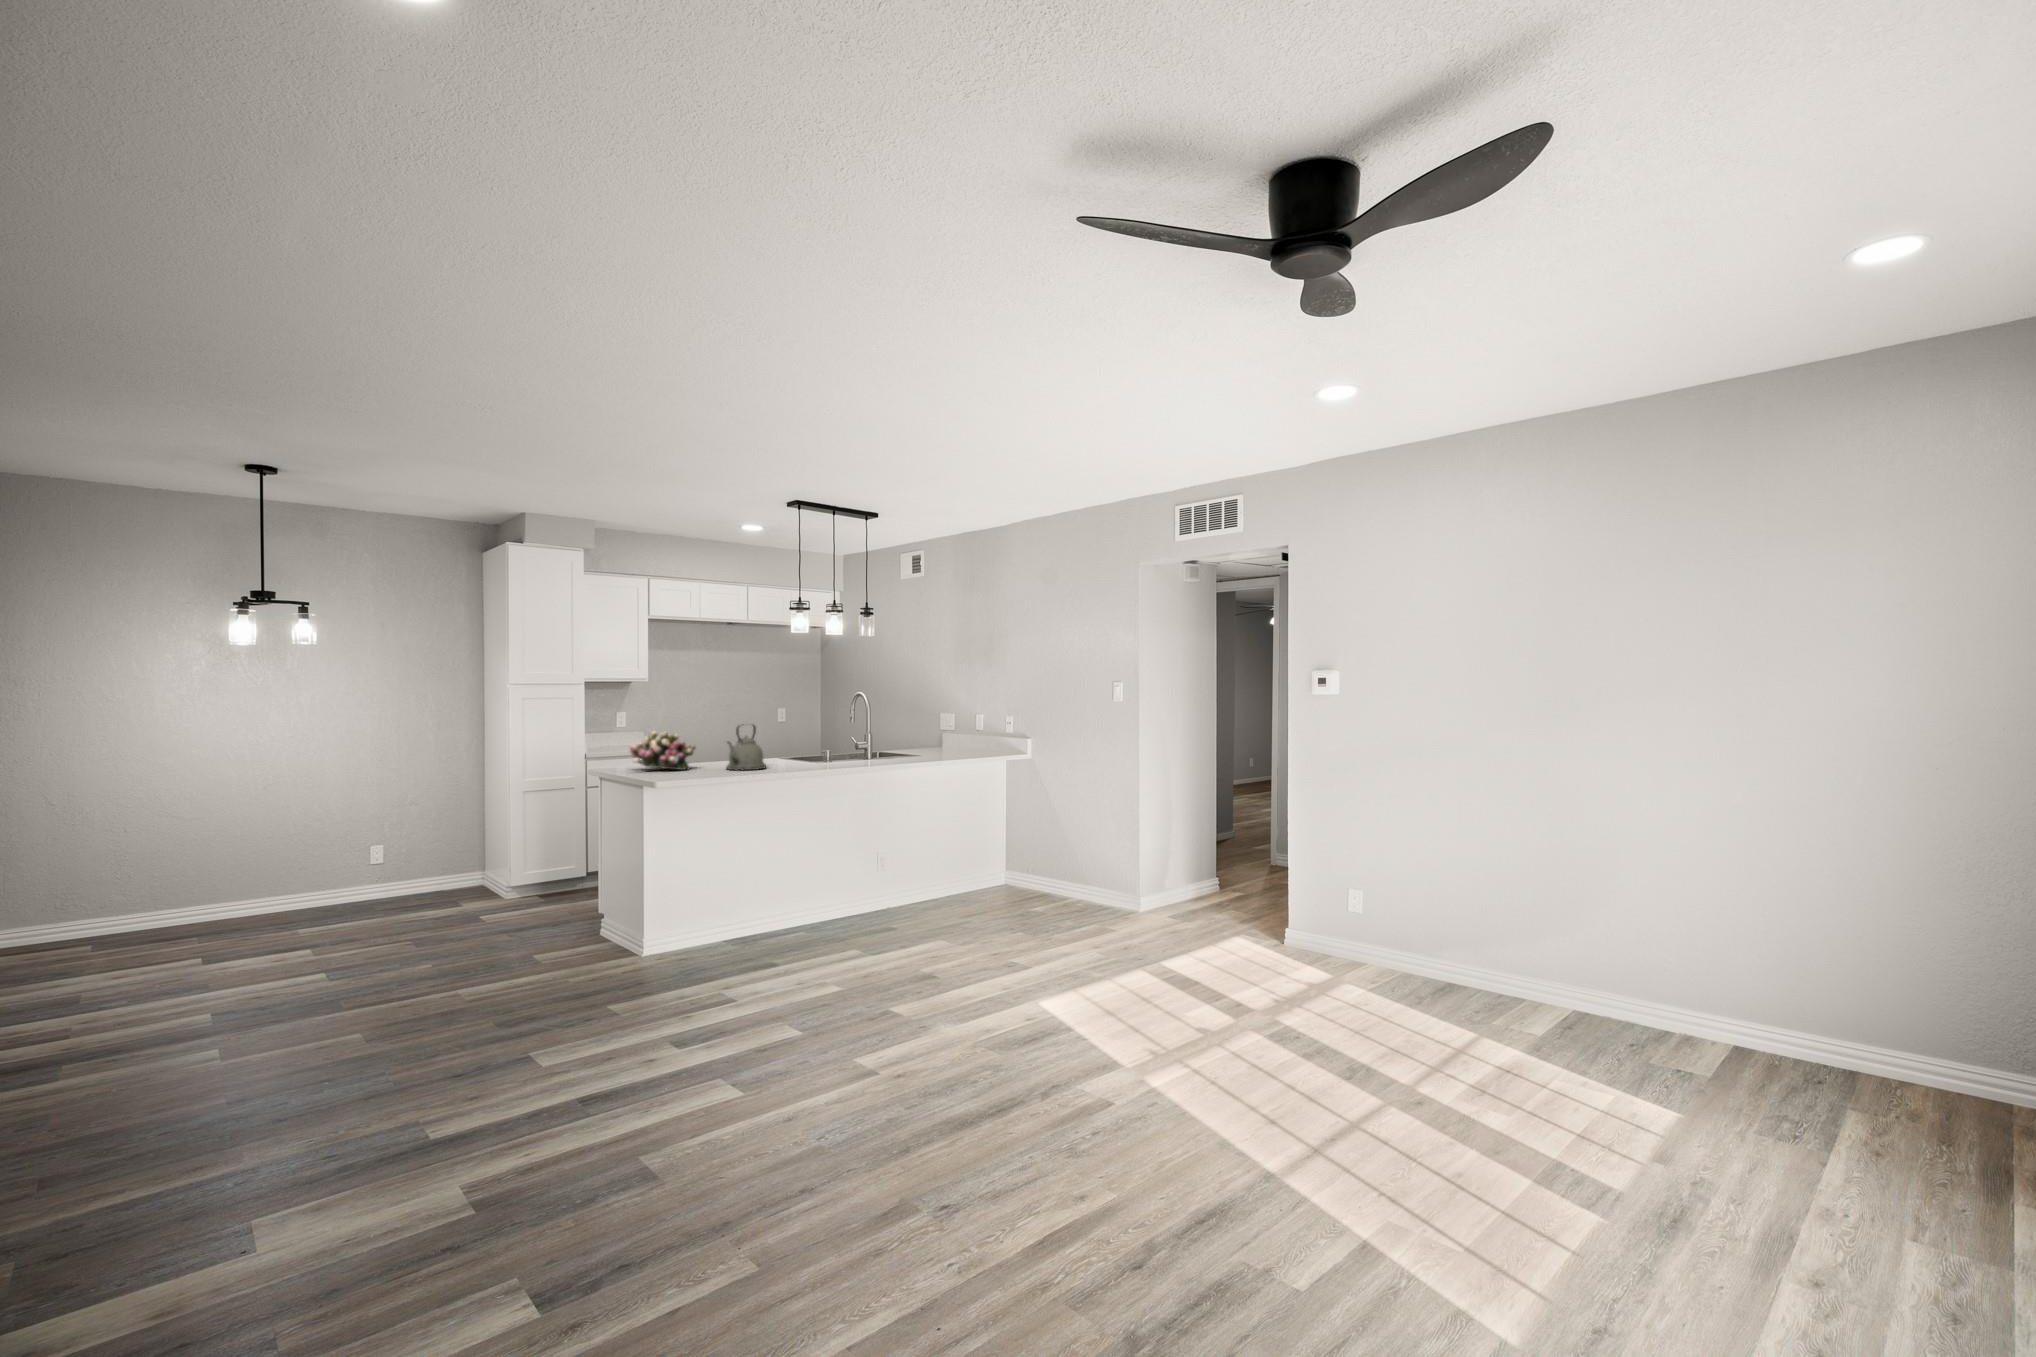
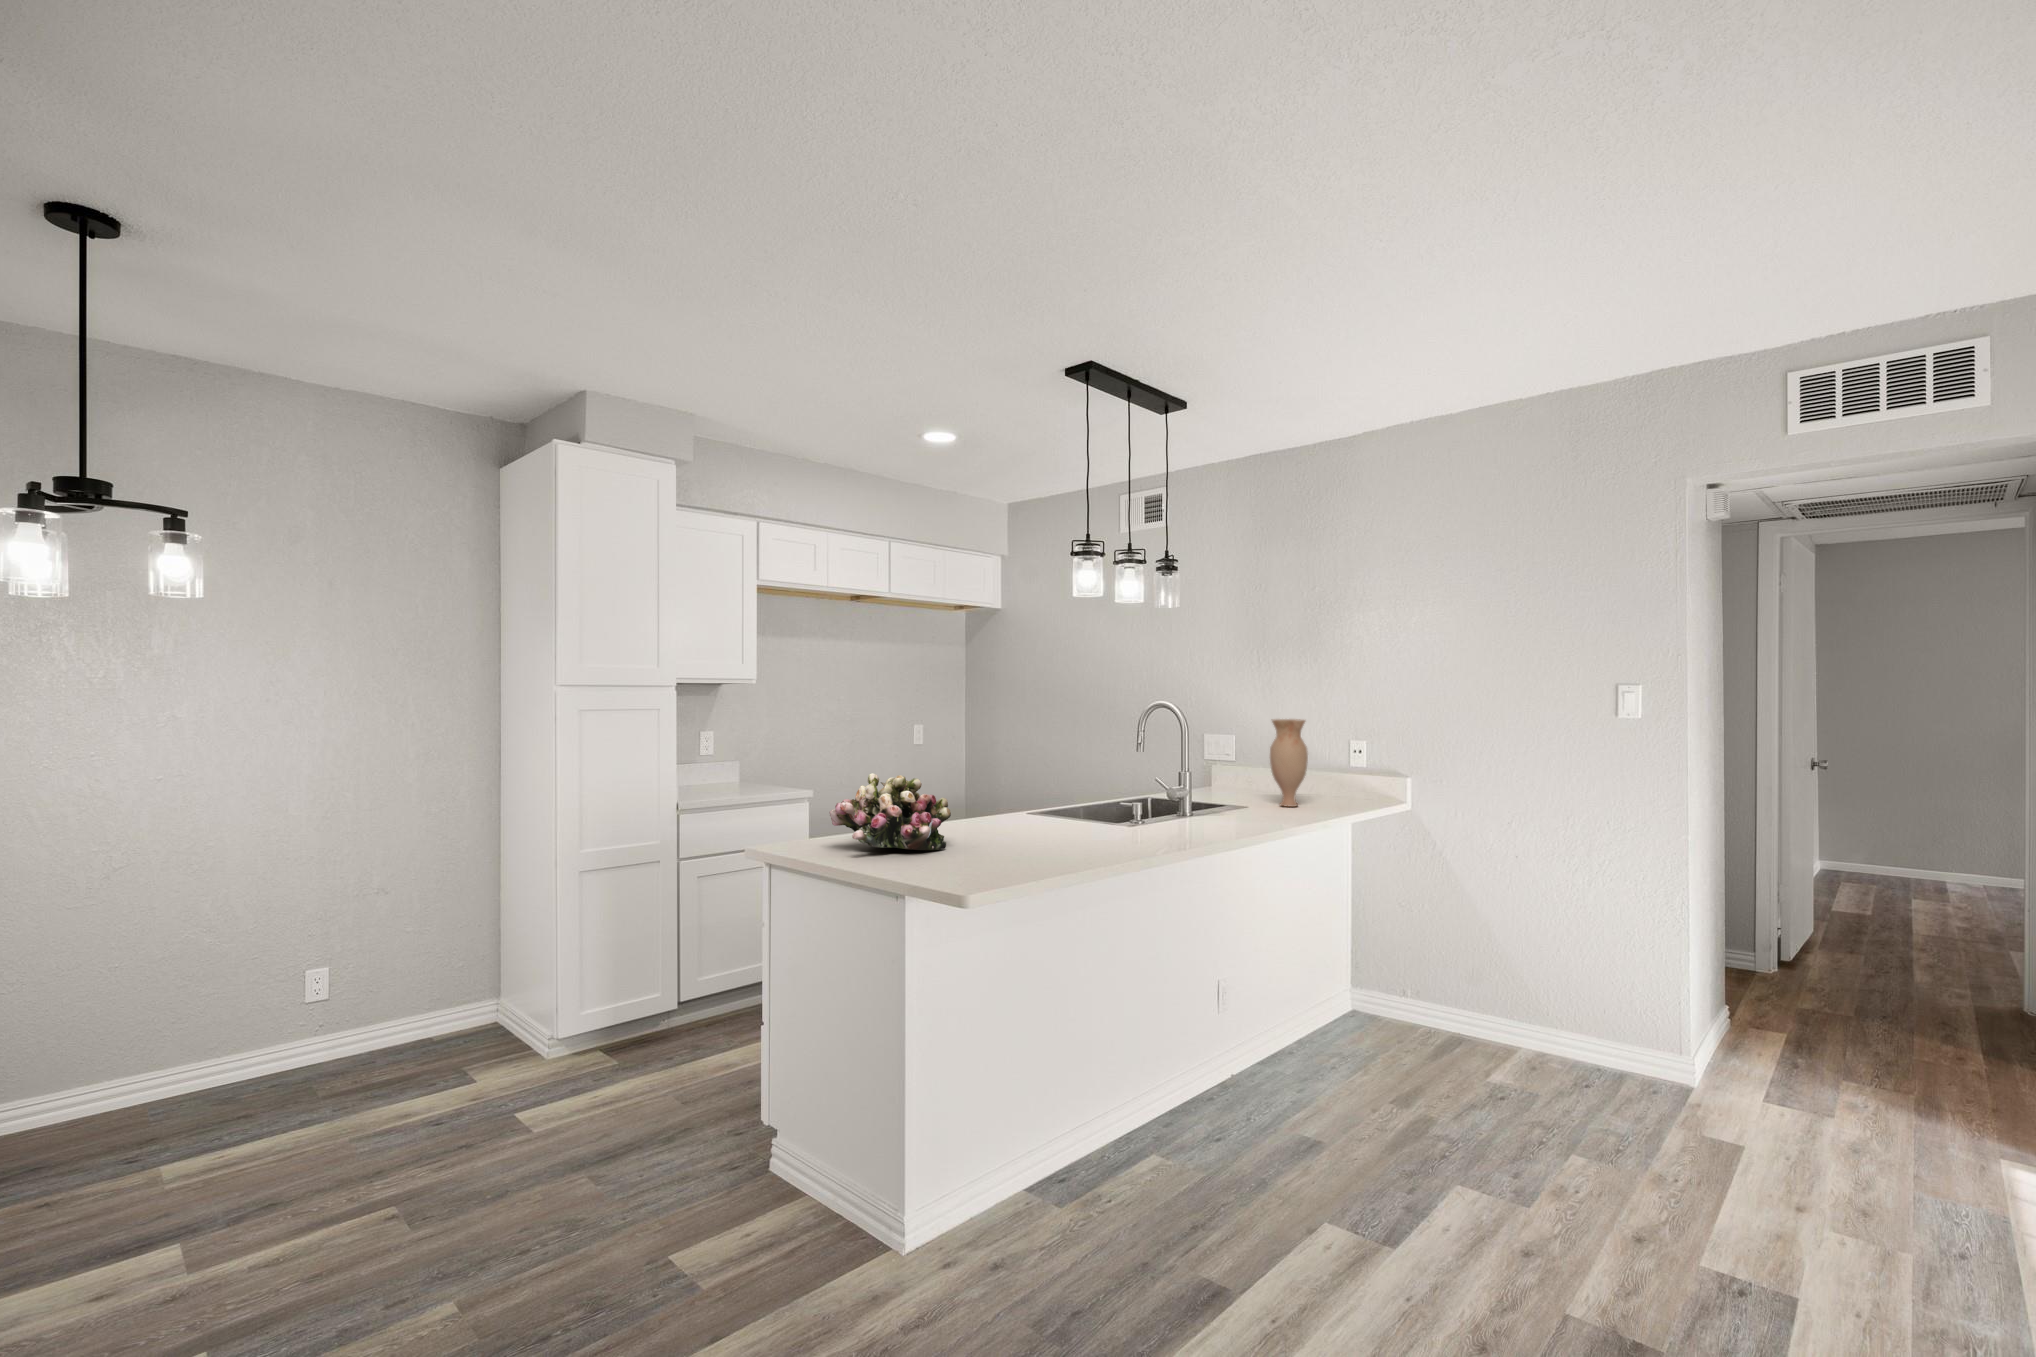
vase: none [939,703,961,755] -> present [1270,719,1308,807]
kettle: present [726,724,766,770] -> none [1009,760,1083,851]

